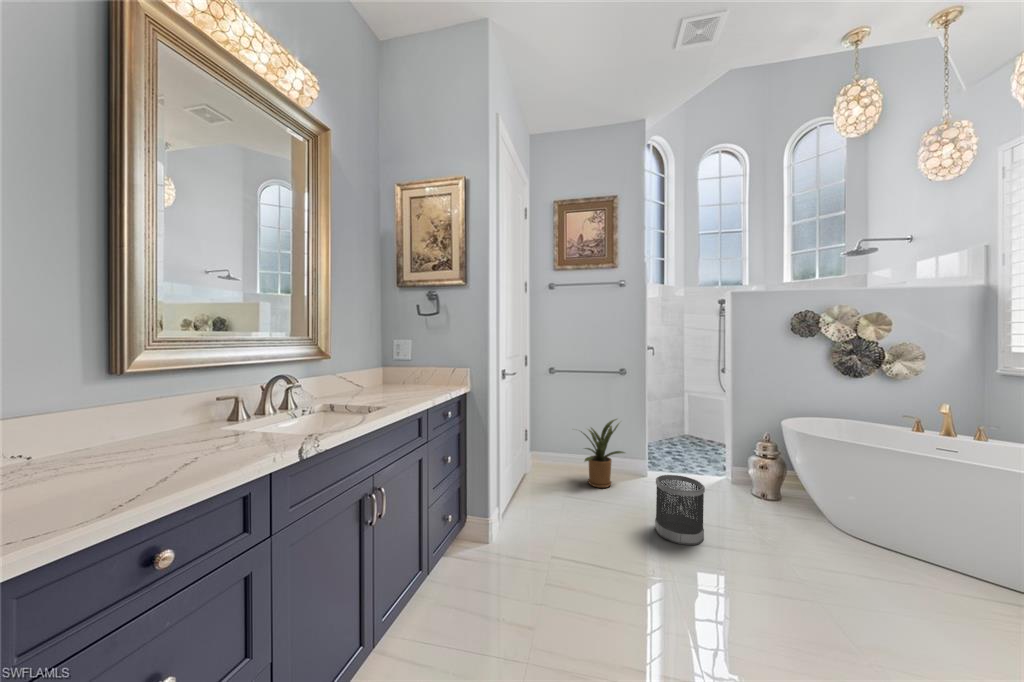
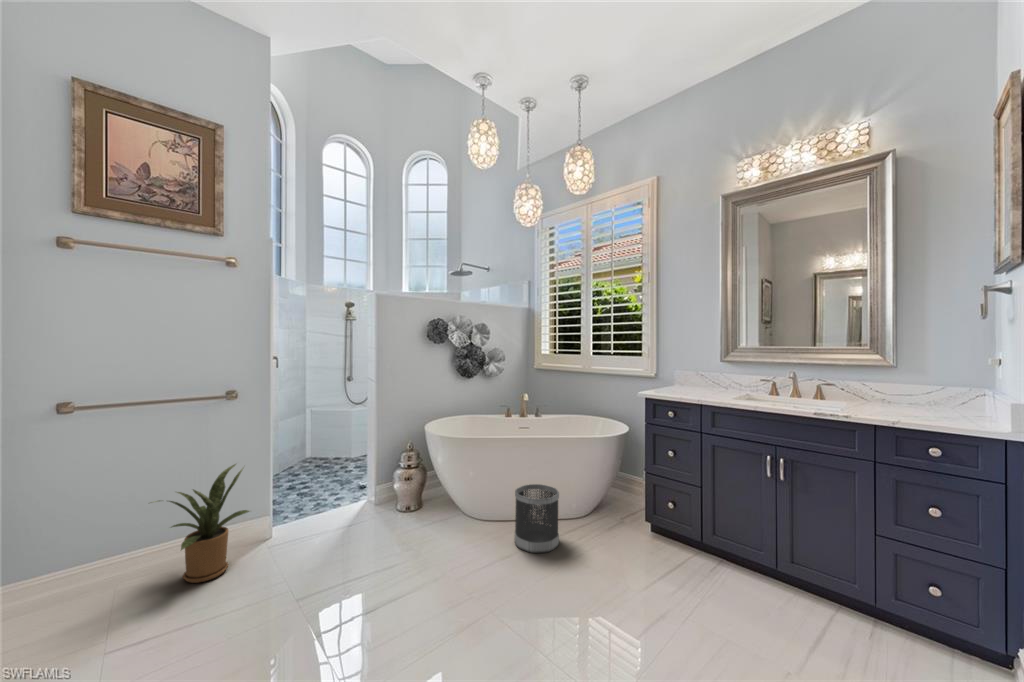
wastebasket: present [655,475,705,545] -> present [514,484,559,553]

